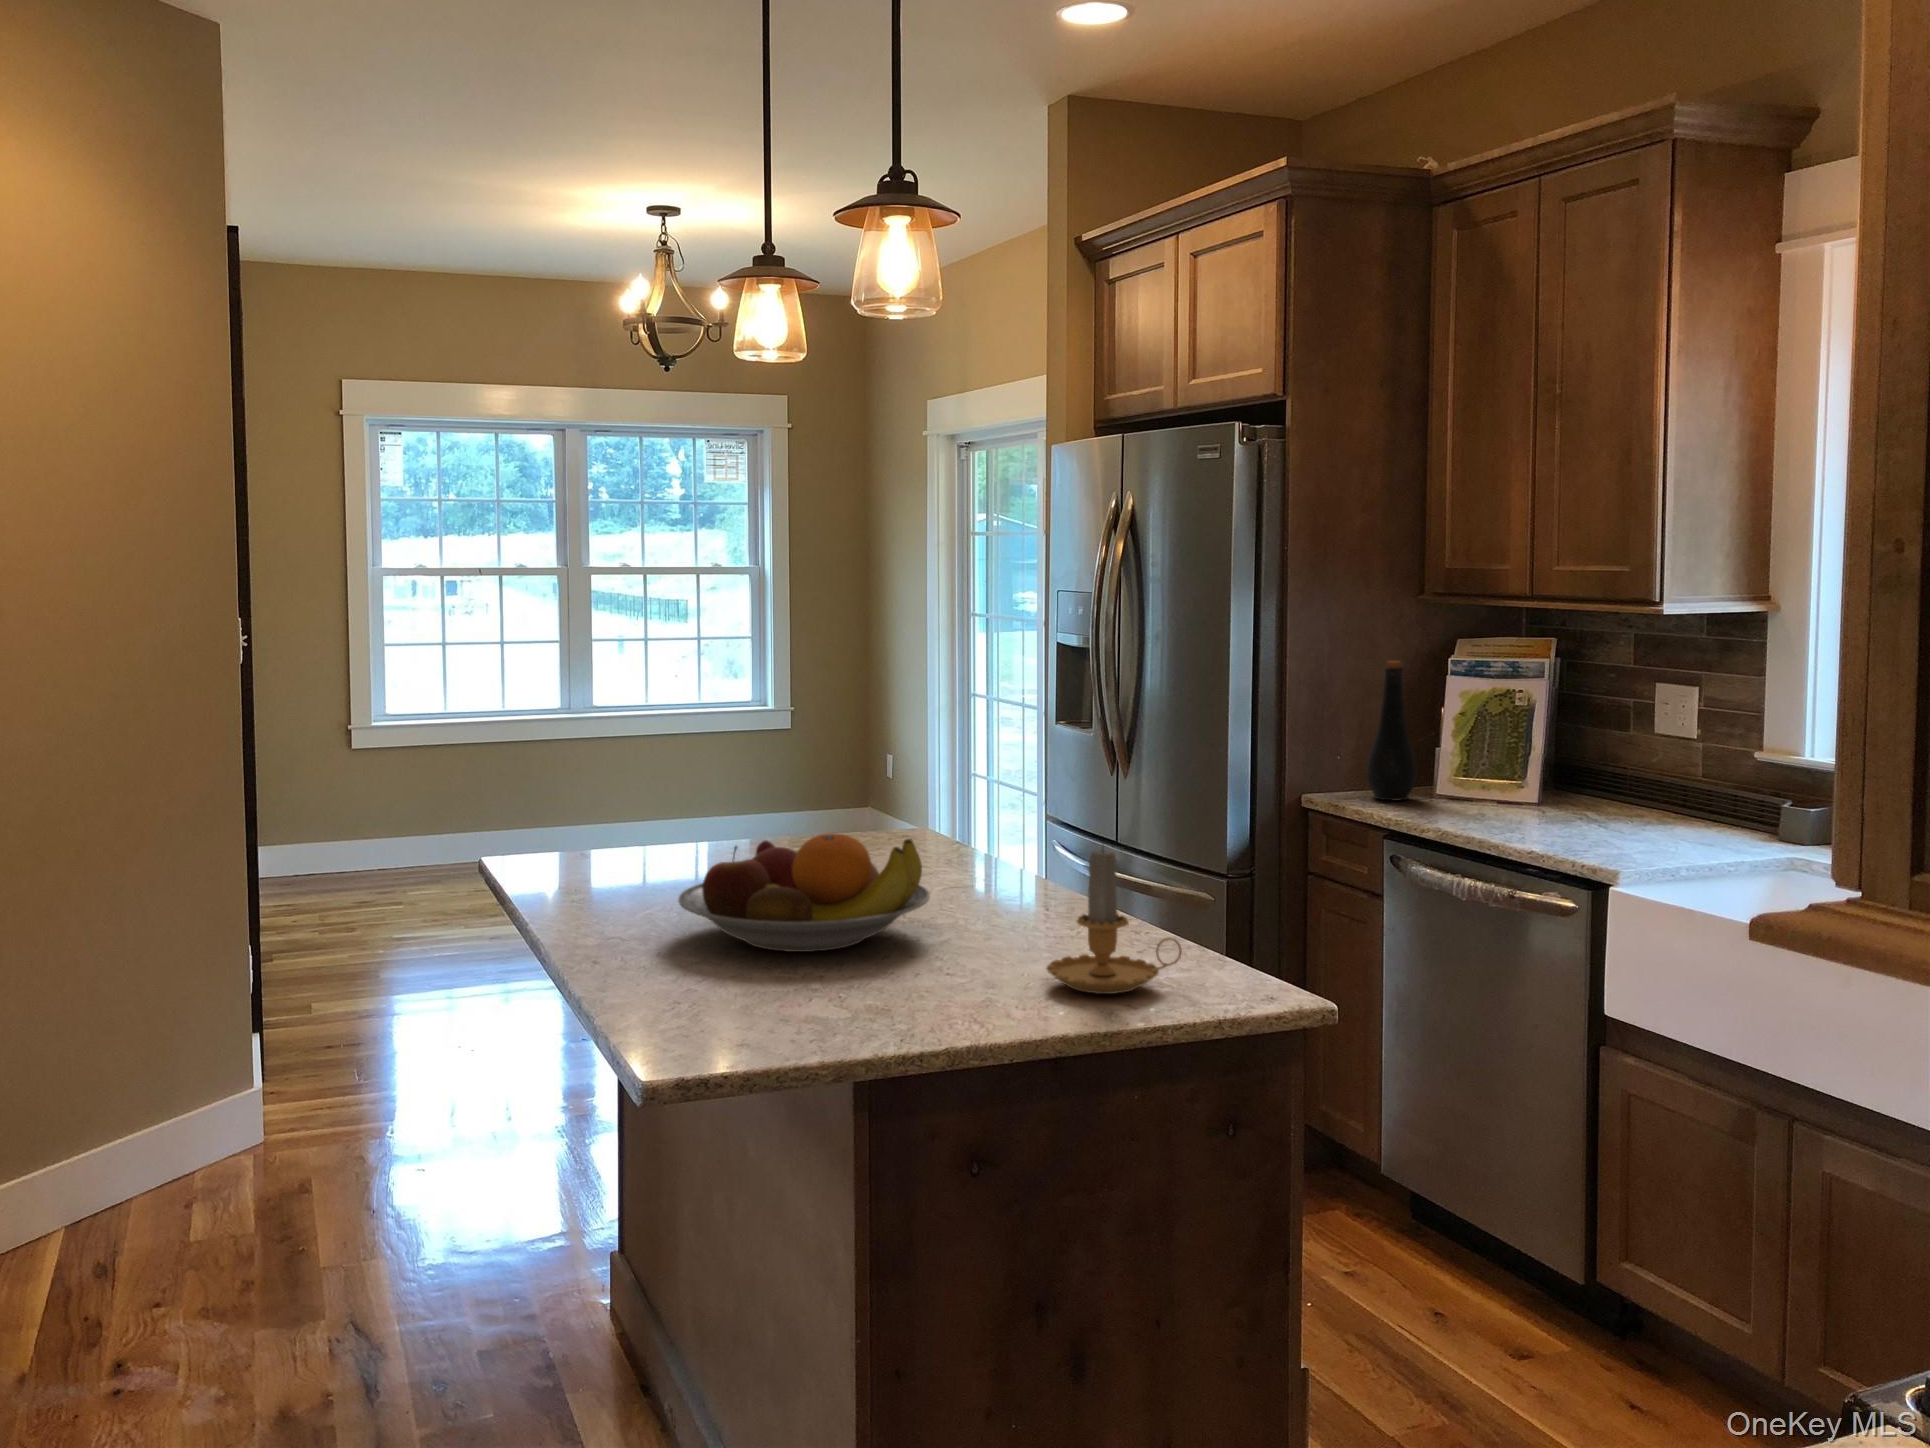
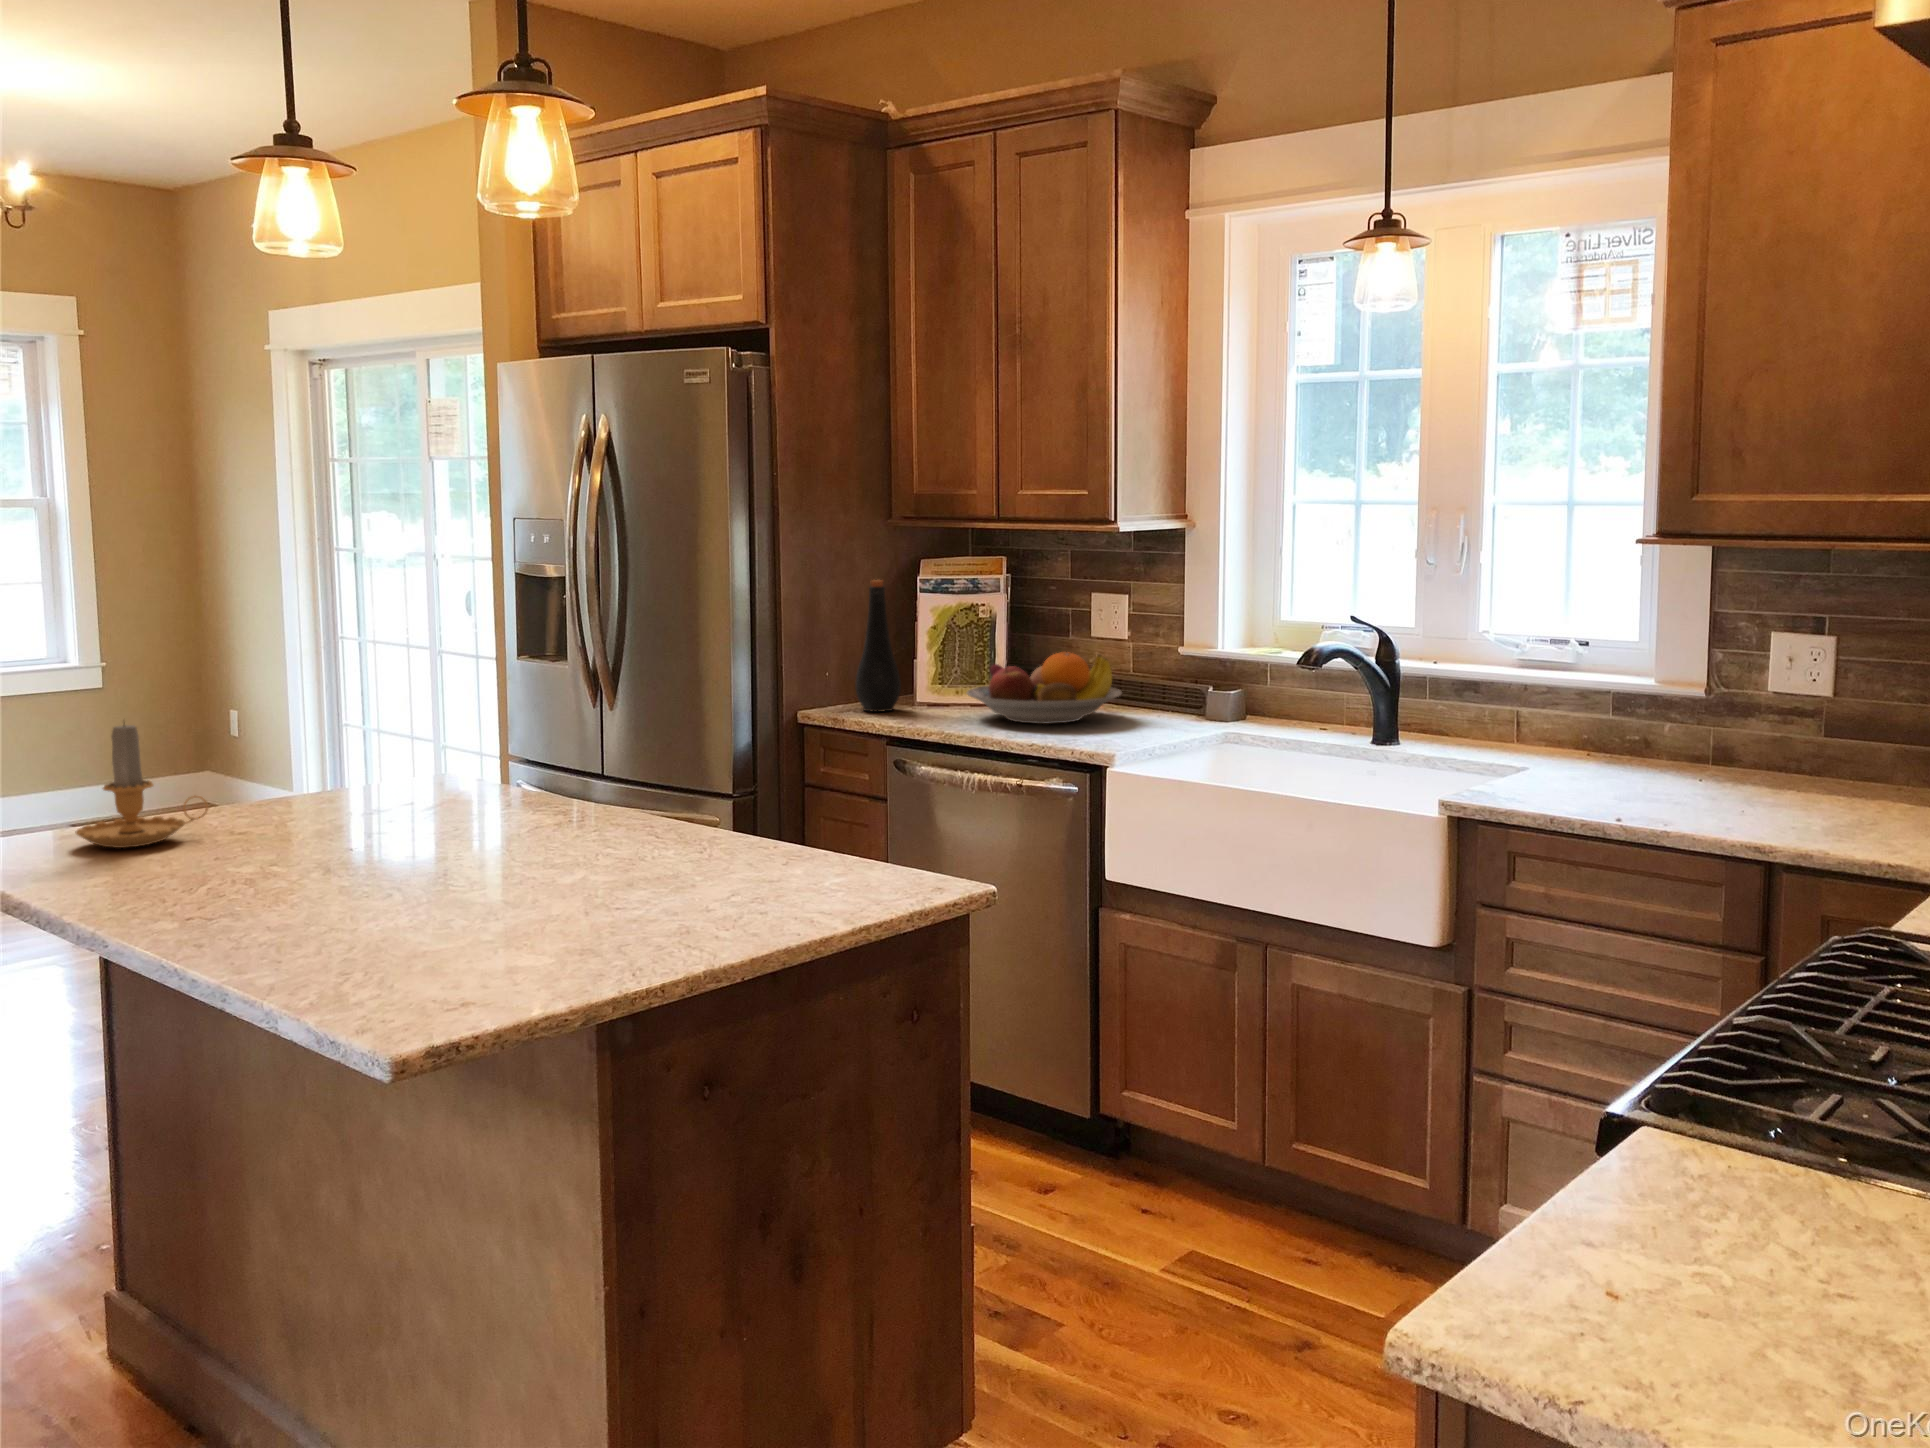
fruit bowl: present [678,834,930,952] -> present [967,652,1121,724]
candle: present [1047,849,1182,994] -> present [75,725,208,848]

